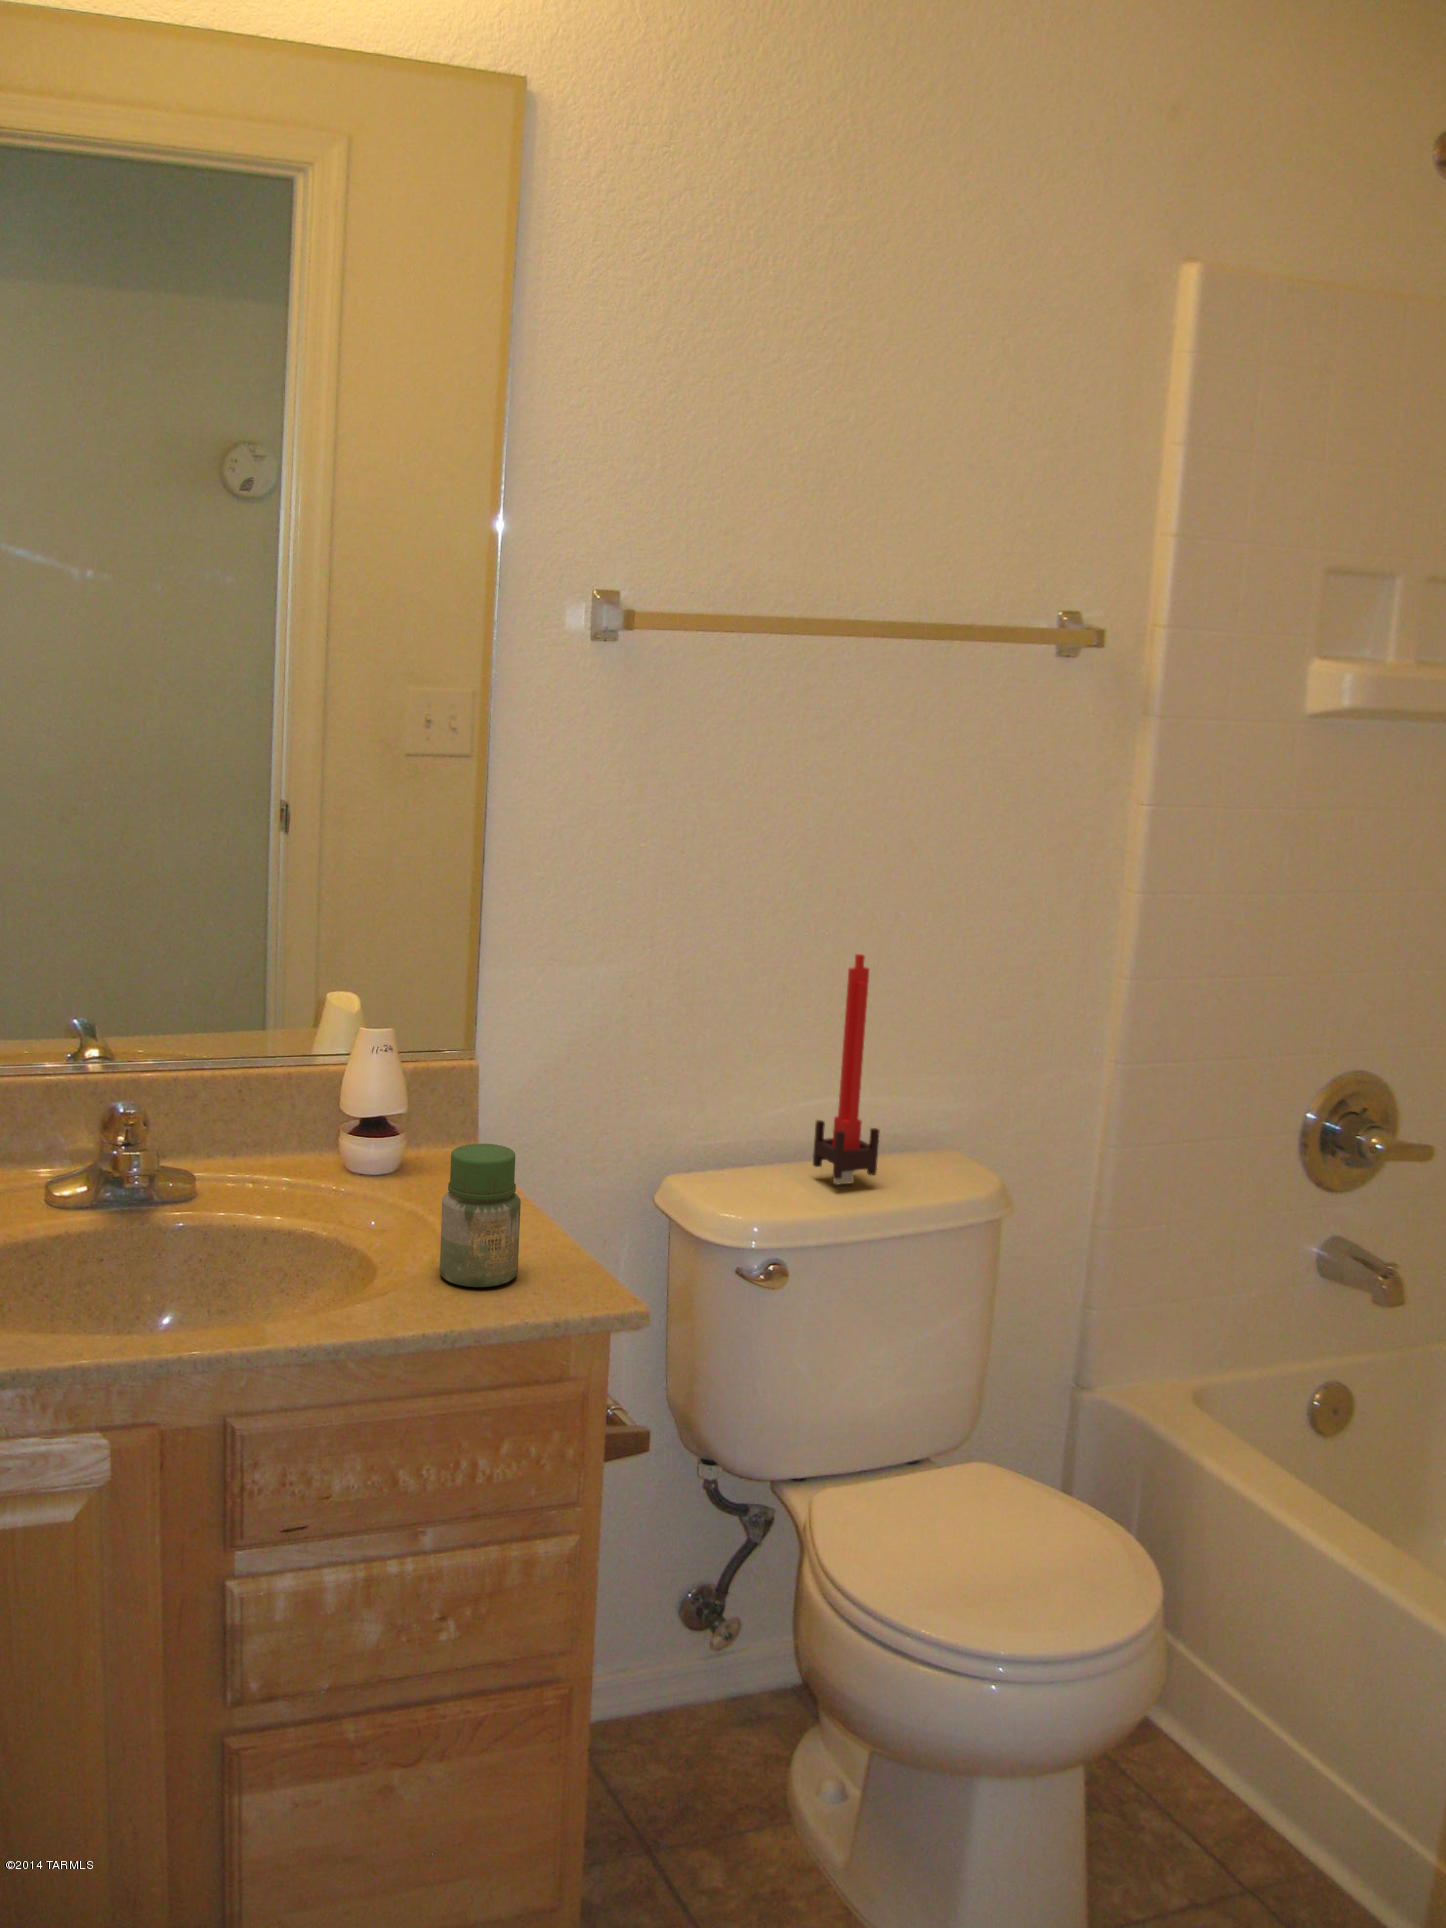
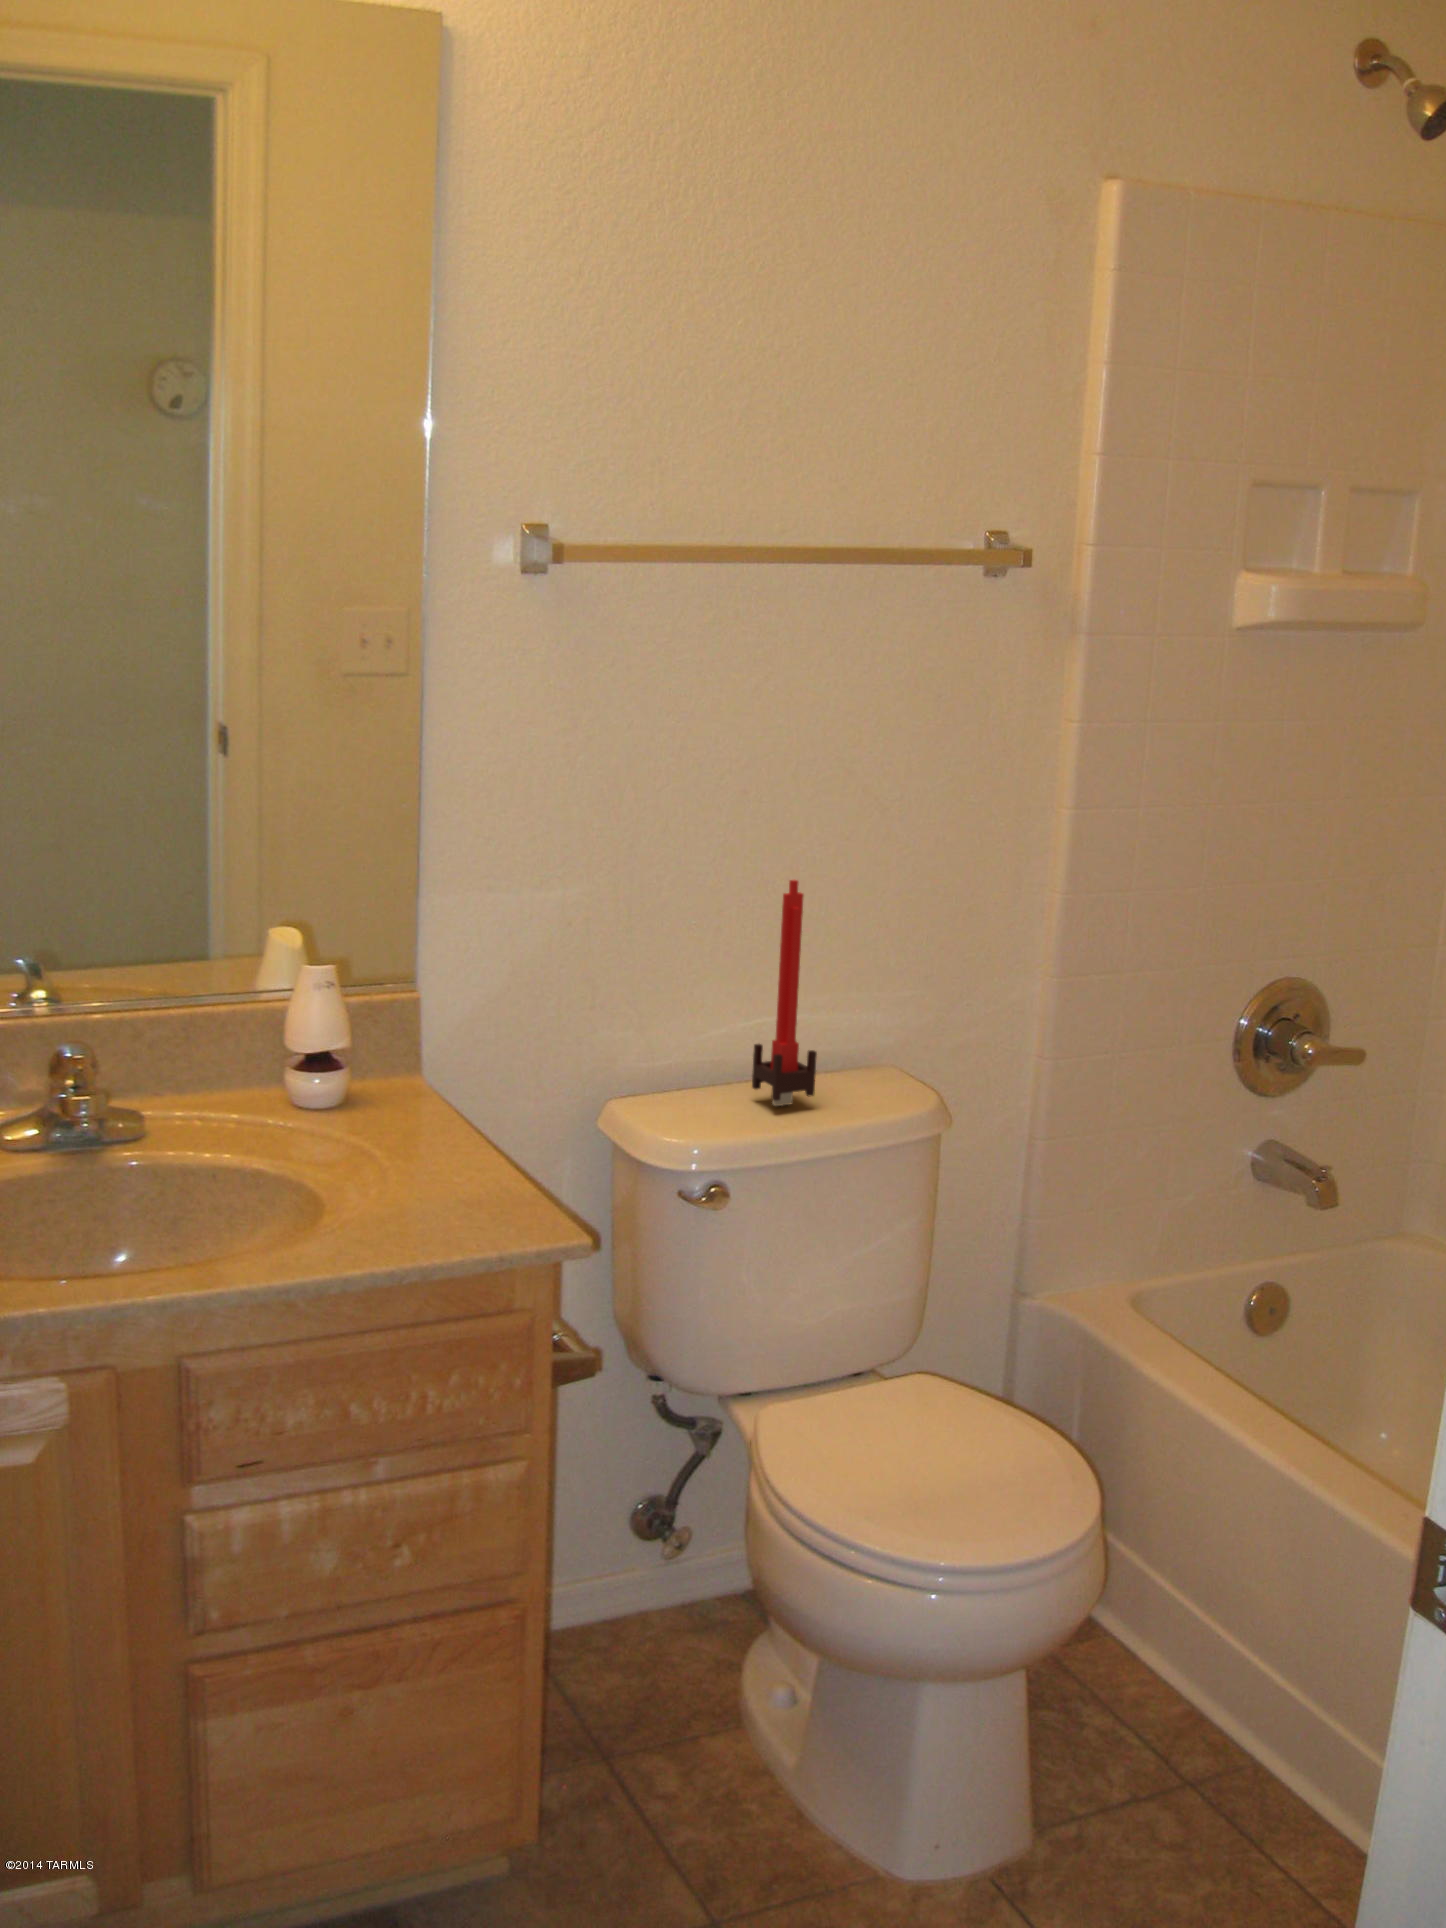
jar: present [440,1144,521,1287] -> none [391,1077,468,1216]

